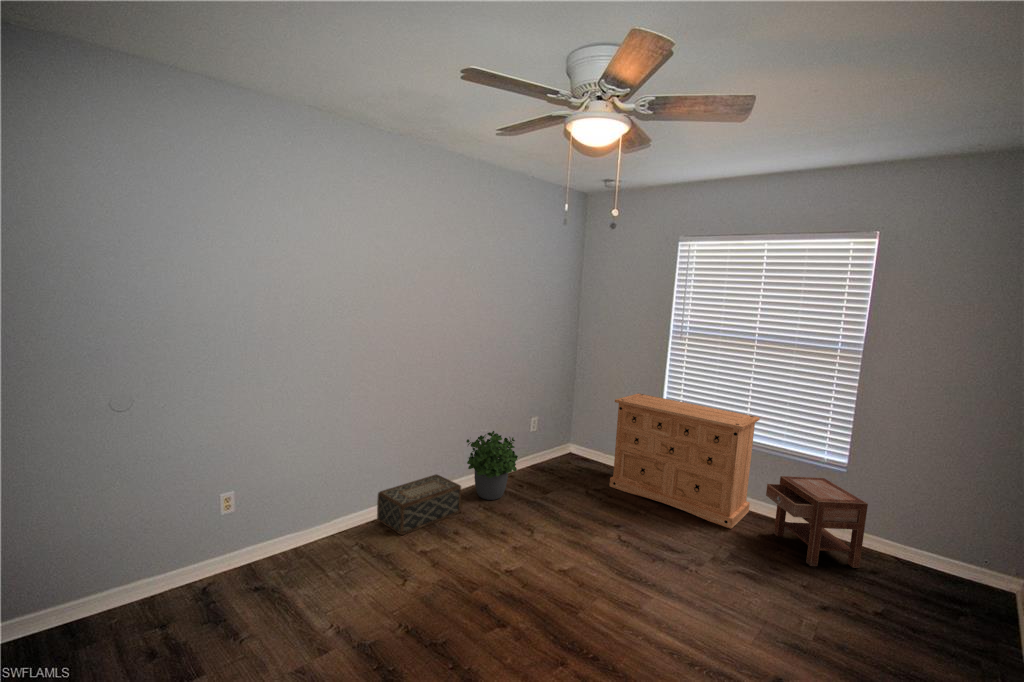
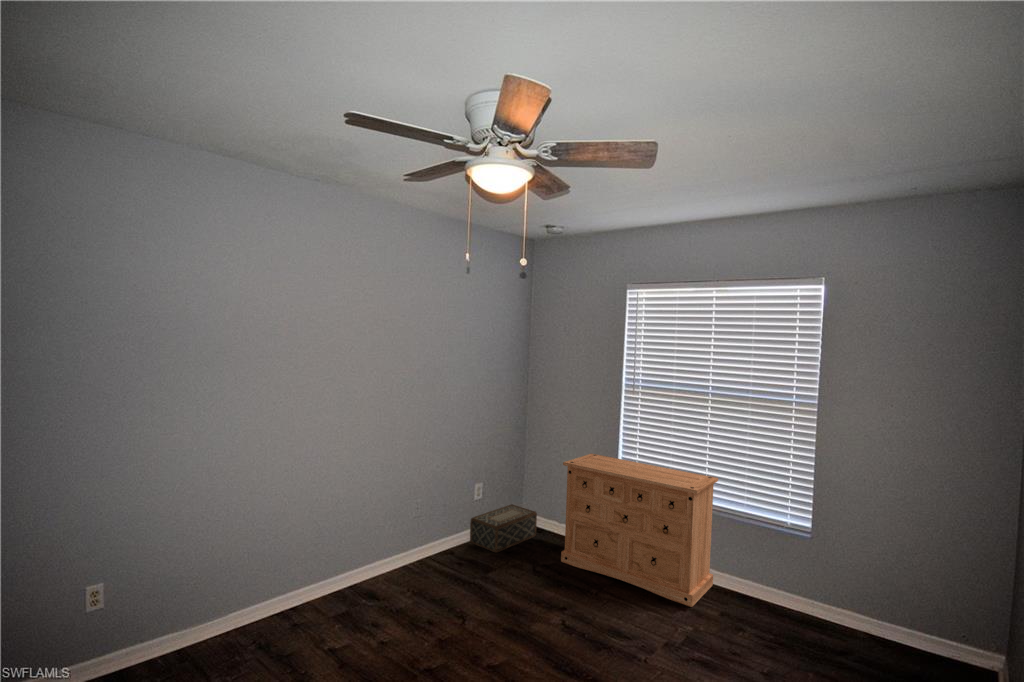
potted plant: present [466,431,518,500] -> none [395,503,455,585]
woven basket: present [377,475,461,535] -> present [470,505,537,553]
nightstand: present [766,476,868,568] -> none [726,544,831,648]

